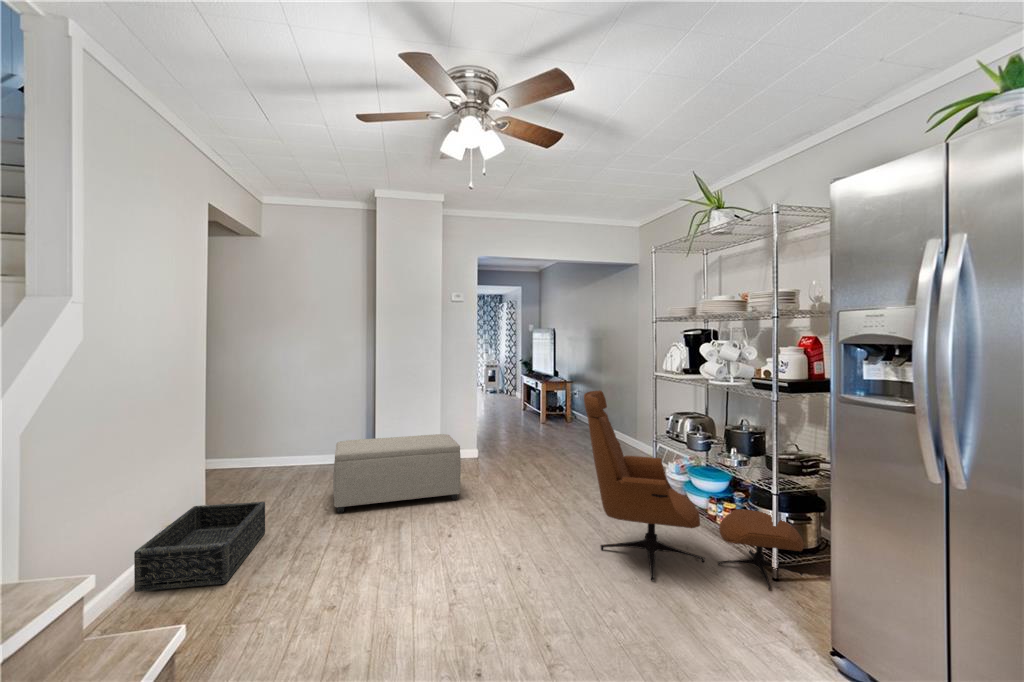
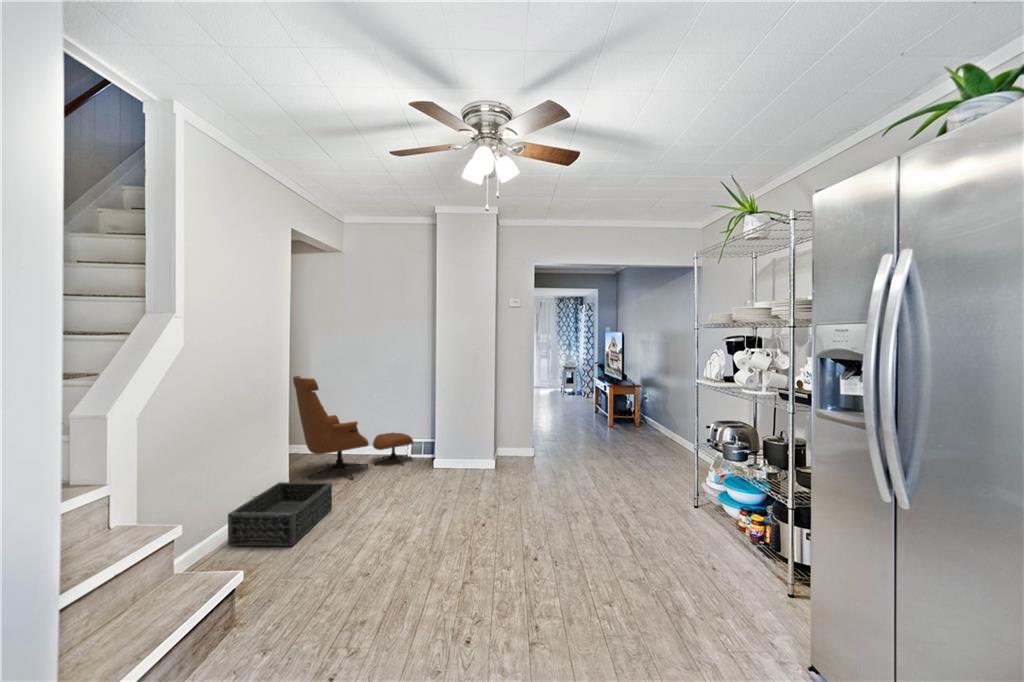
lounge chair: present [584,391,804,590] -> present [293,376,413,479]
ottoman: present [333,434,461,513] -> none [390,433,502,497]

